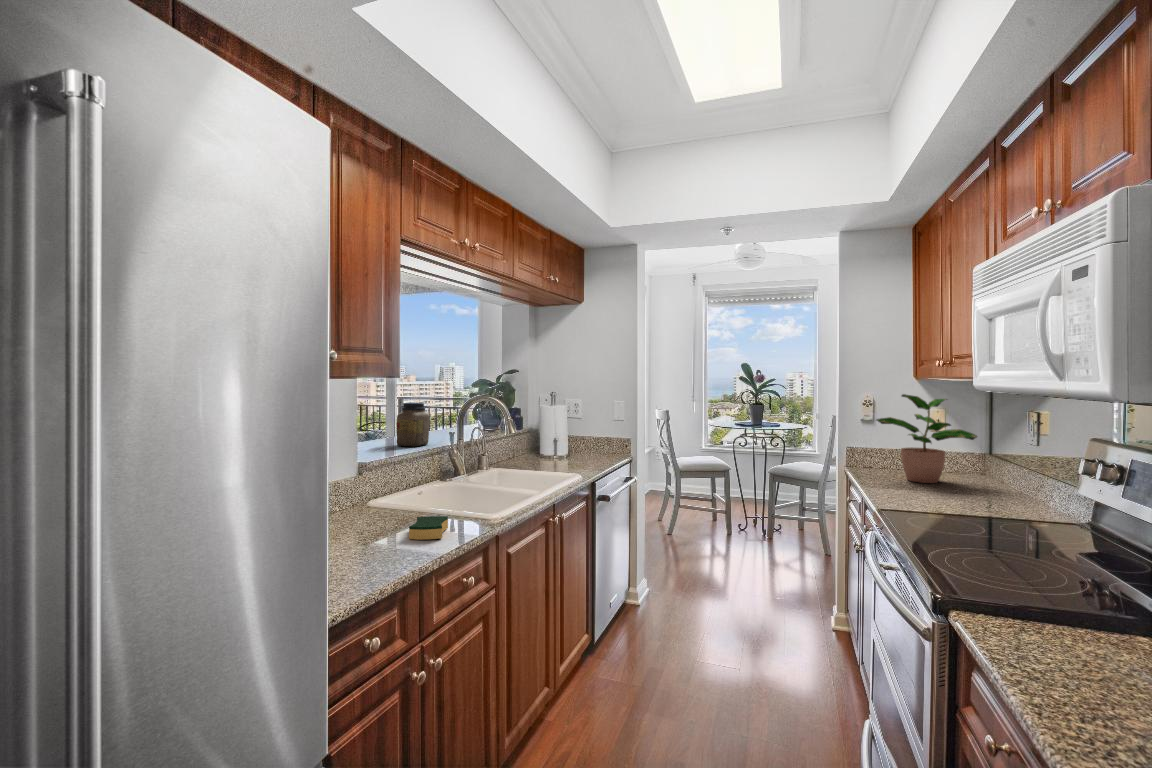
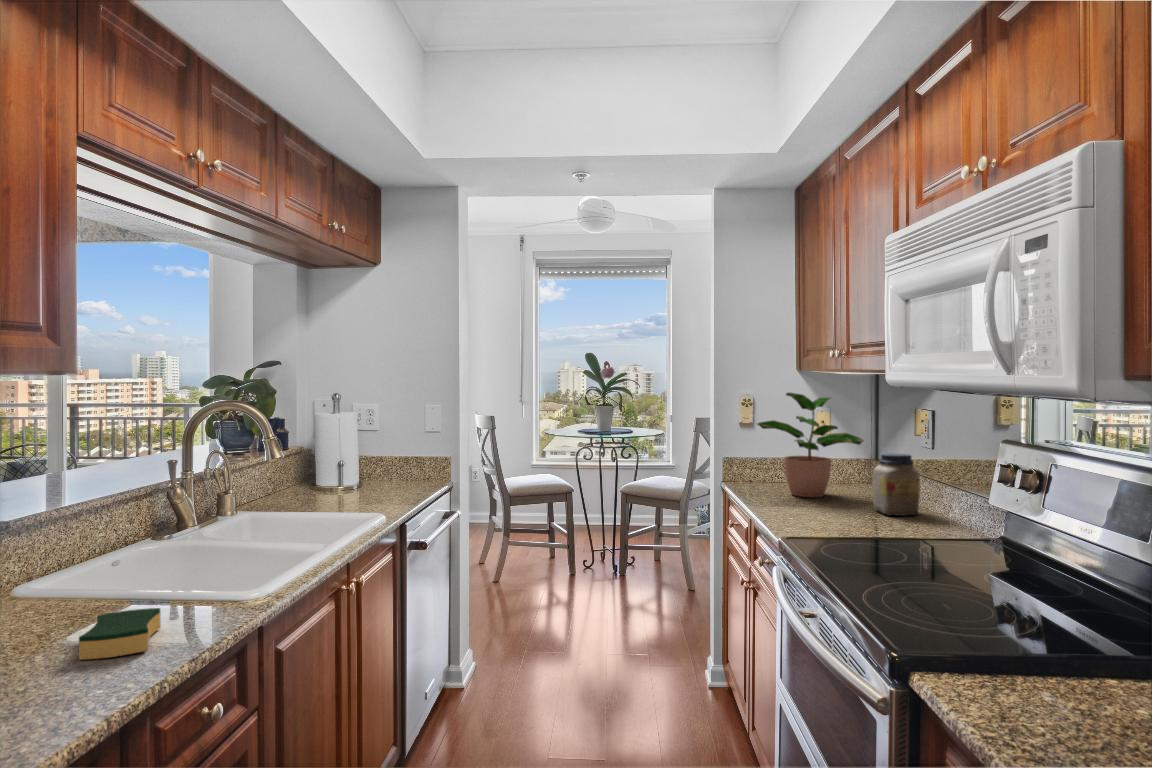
jar: present [396,402,429,446] -> present [873,453,920,516]

